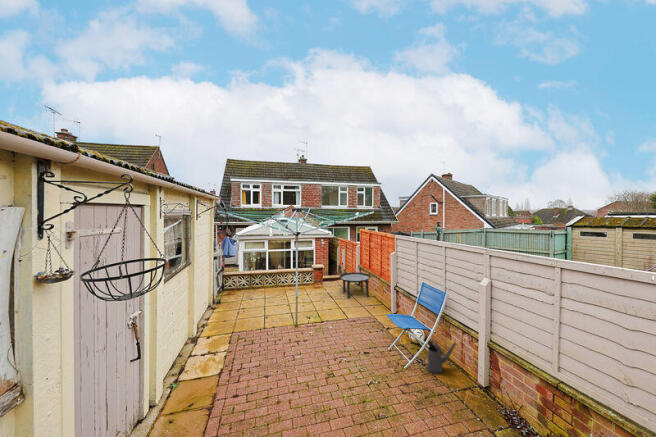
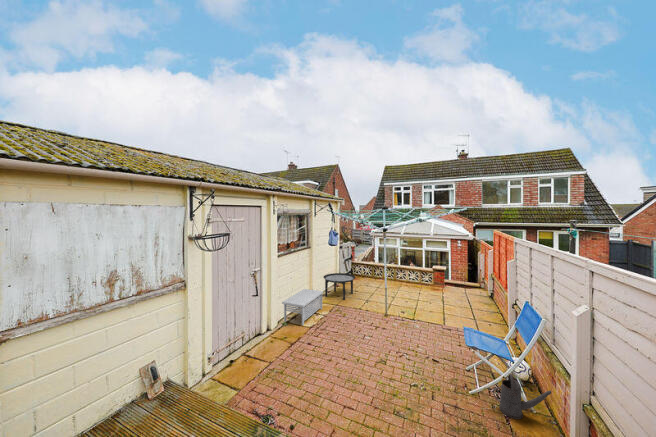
round table: present [340,272,371,299] -> present [323,273,355,300]
storage bench: none [168,321,217,381] -> present [282,289,323,325]

